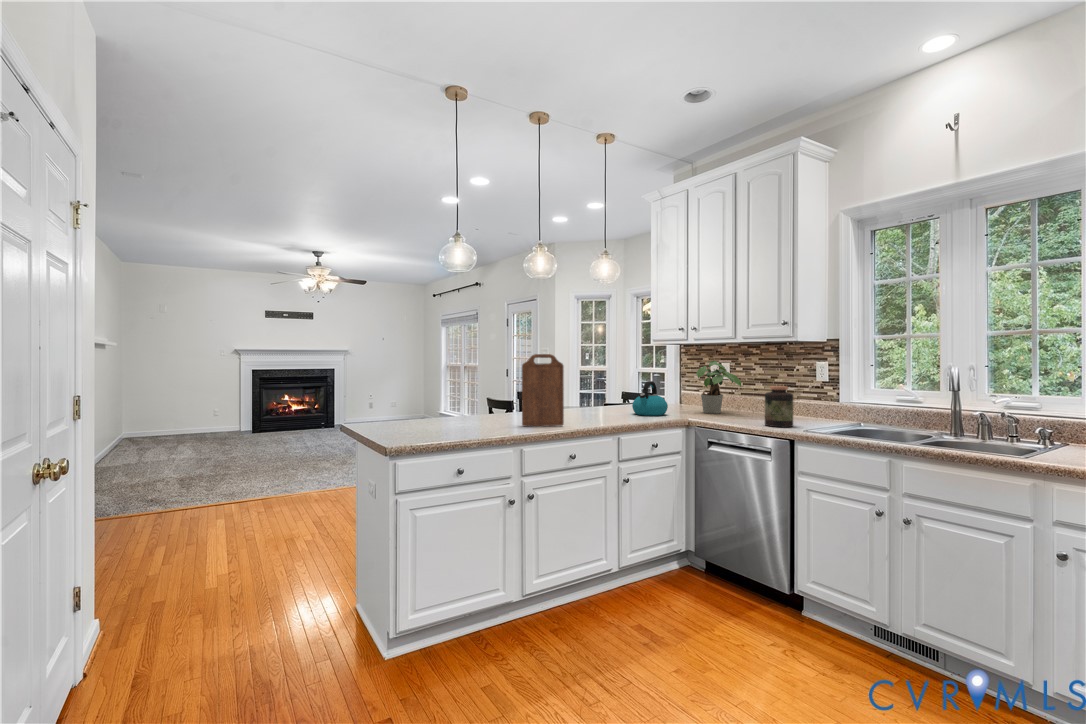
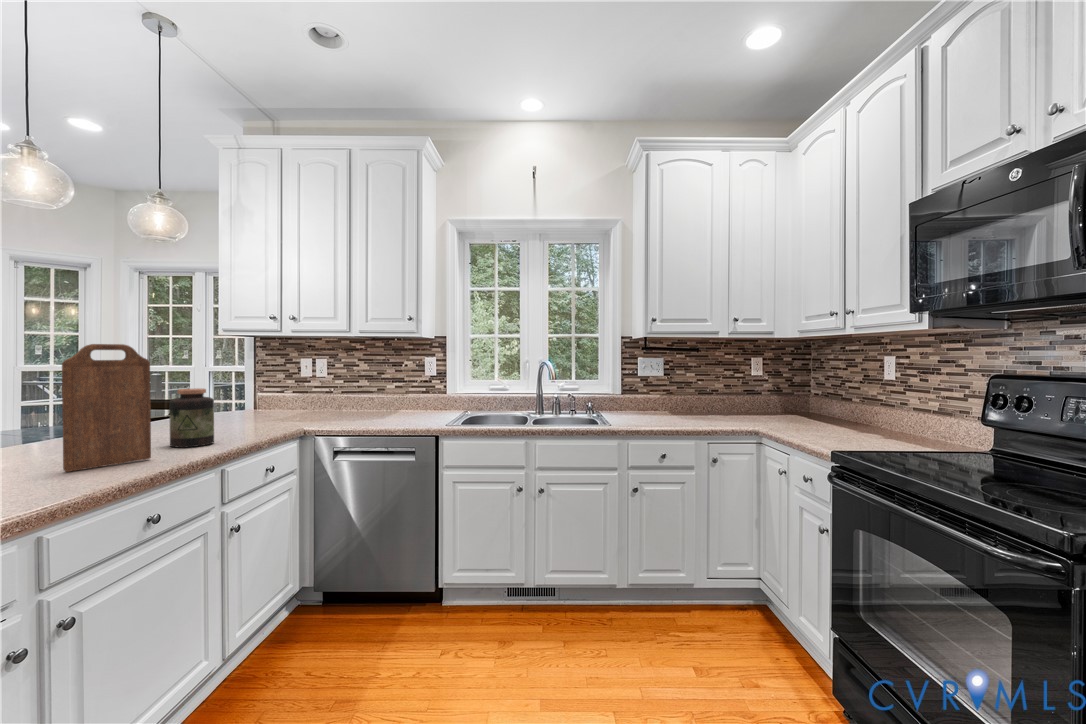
potted plant: present [696,361,741,413] -> none [297,356,354,417]
kettle: present [632,381,668,416] -> none [219,383,272,428]
jar: present [765,386,793,427] -> present [169,388,214,448]

